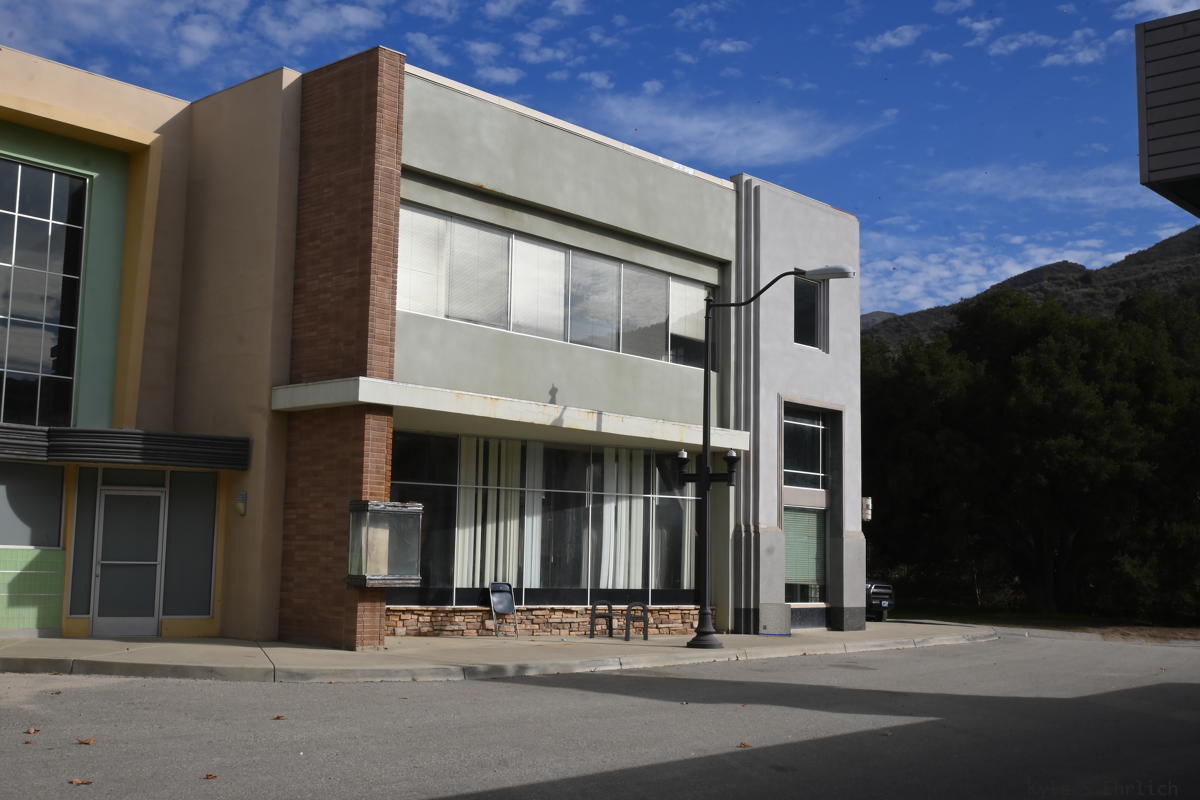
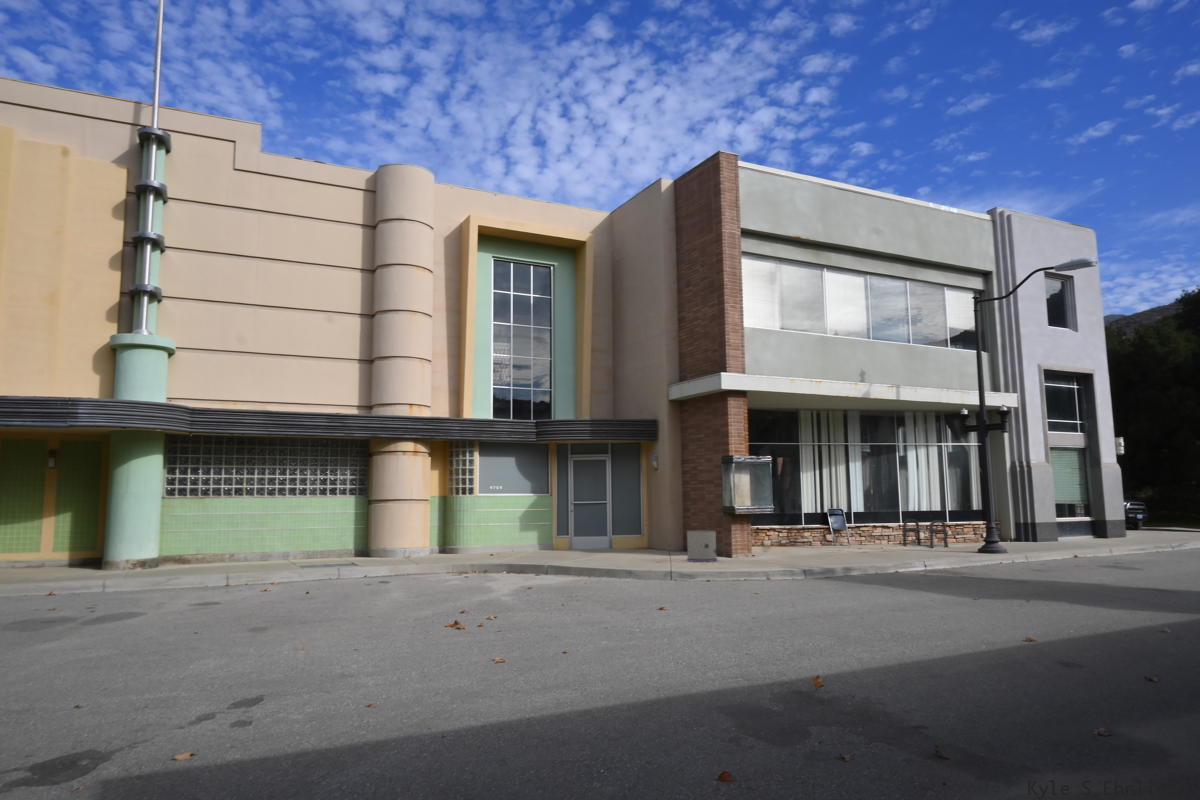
trash can: present [759,603,791,637] -> present [687,530,717,562]

